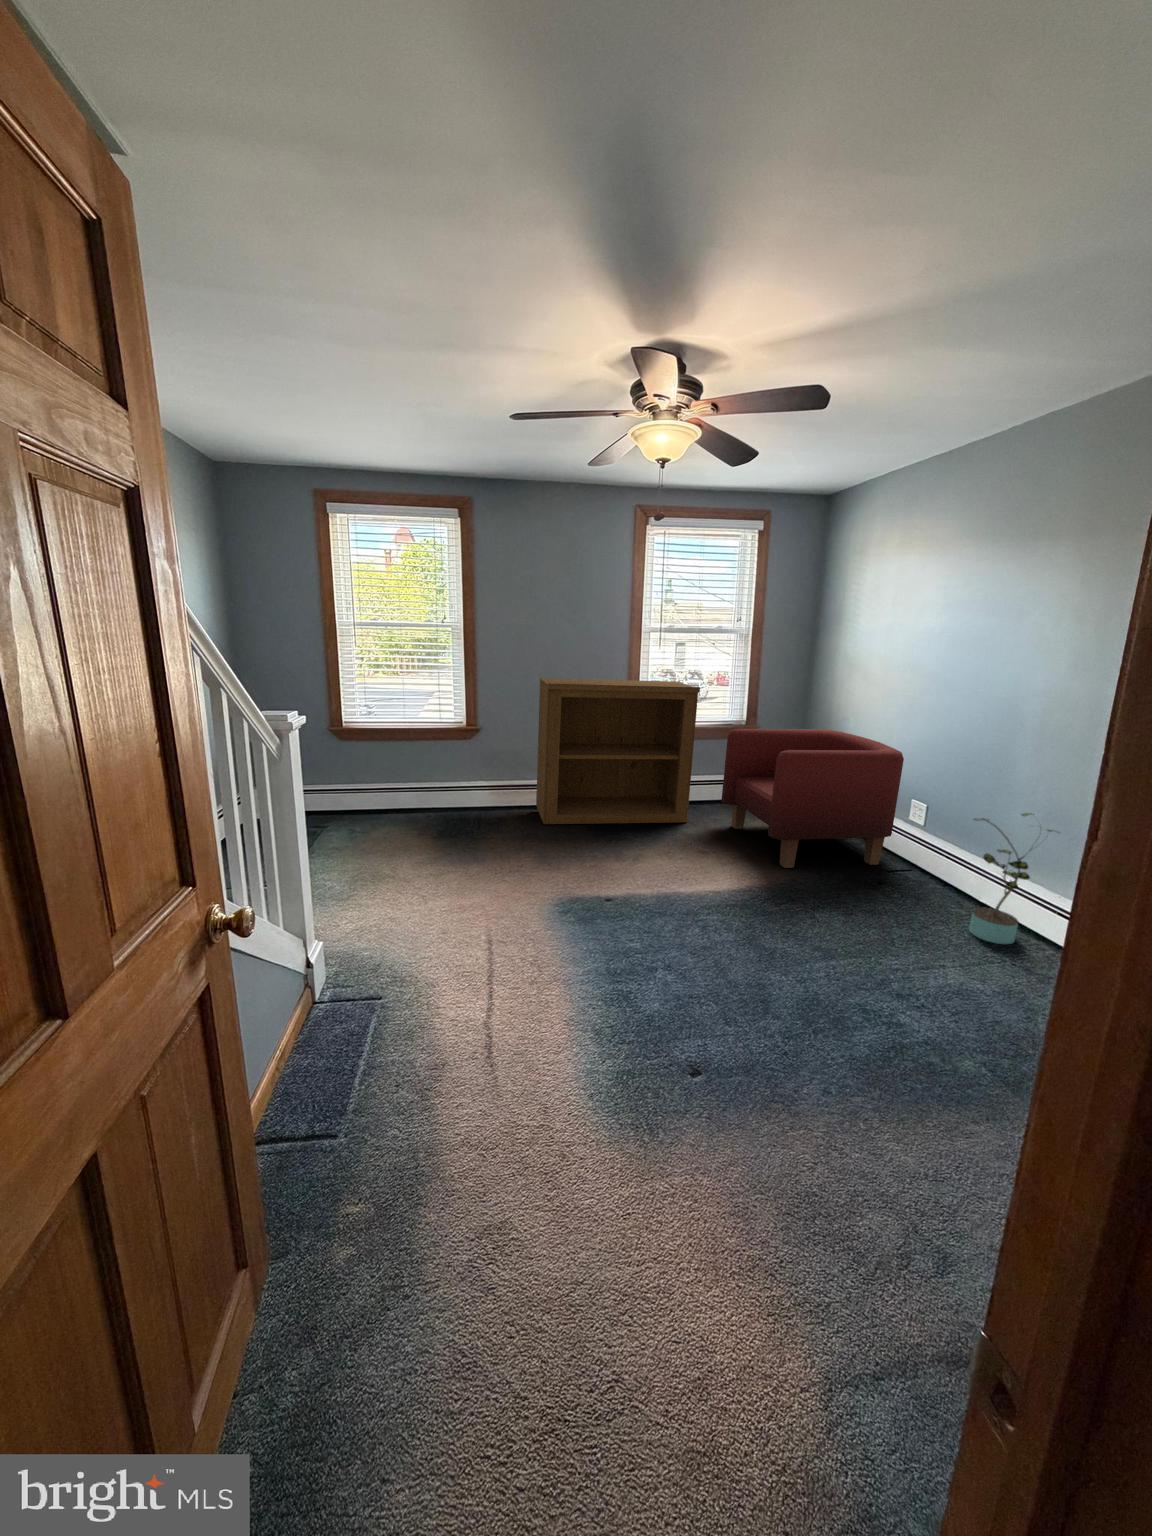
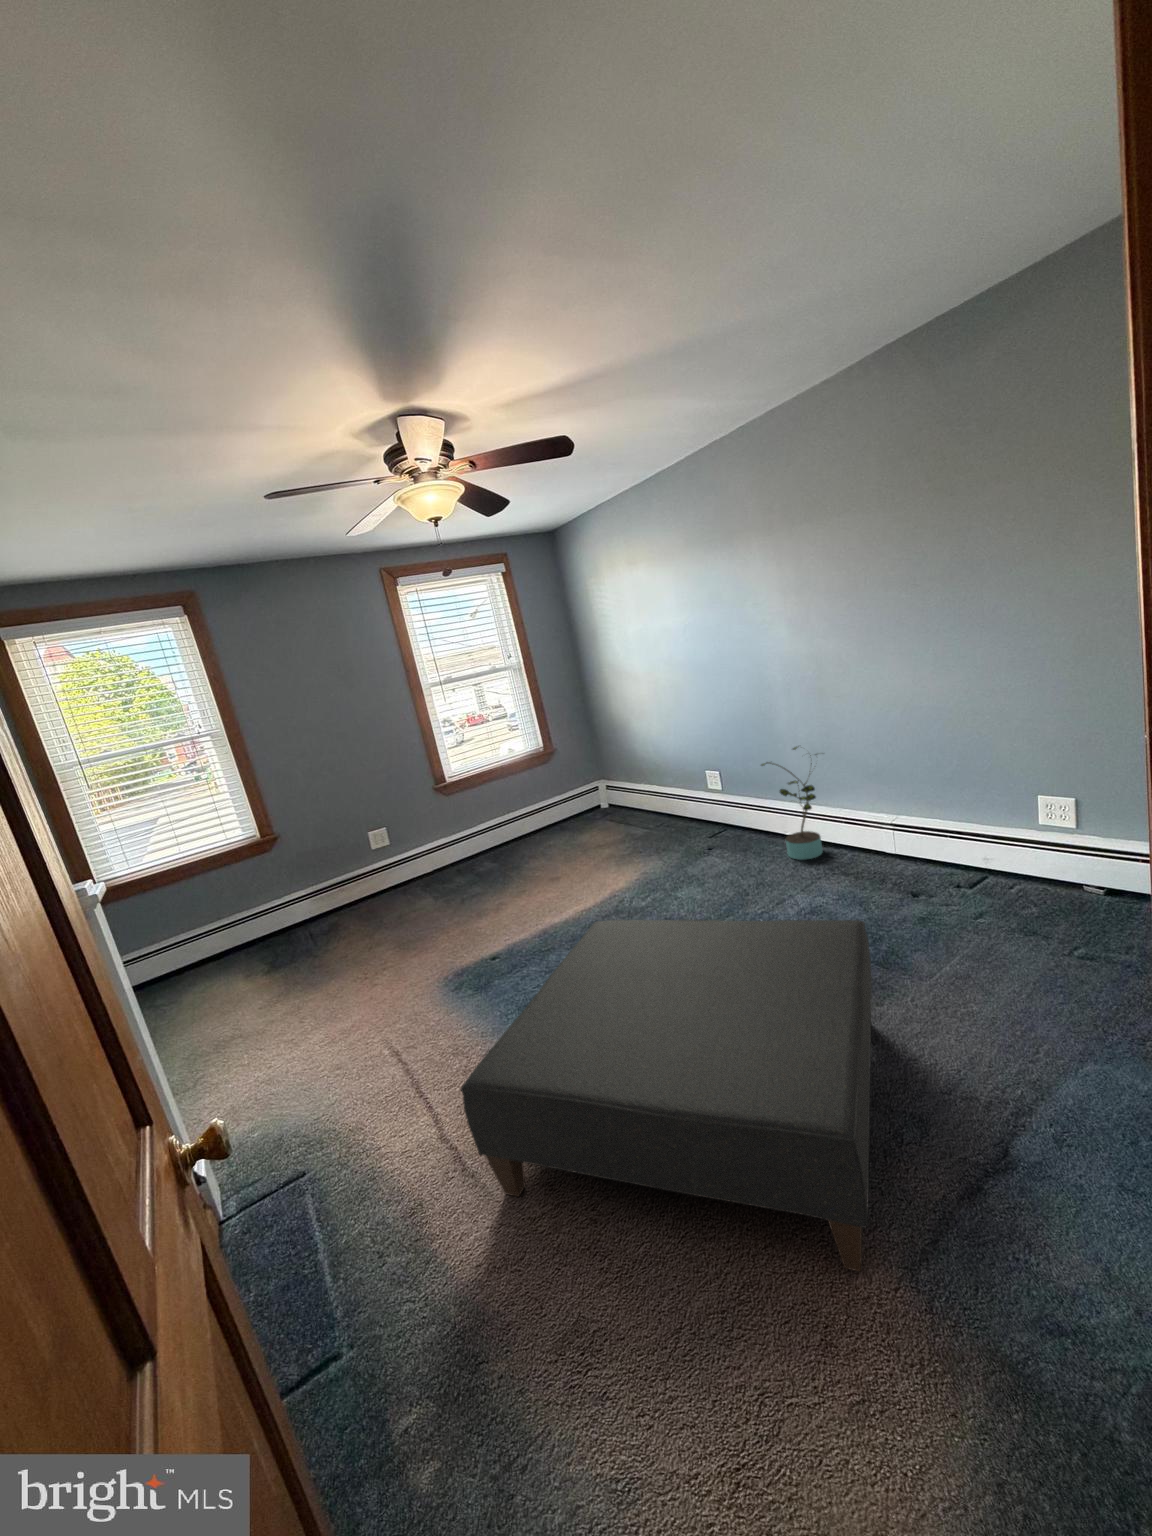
bookshelf: present [536,678,700,824] -> none [323,728,520,915]
armchair: present [721,729,904,868] -> none [530,729,697,865]
ottoman: none [496,904,984,1348] -> present [461,920,872,1271]

